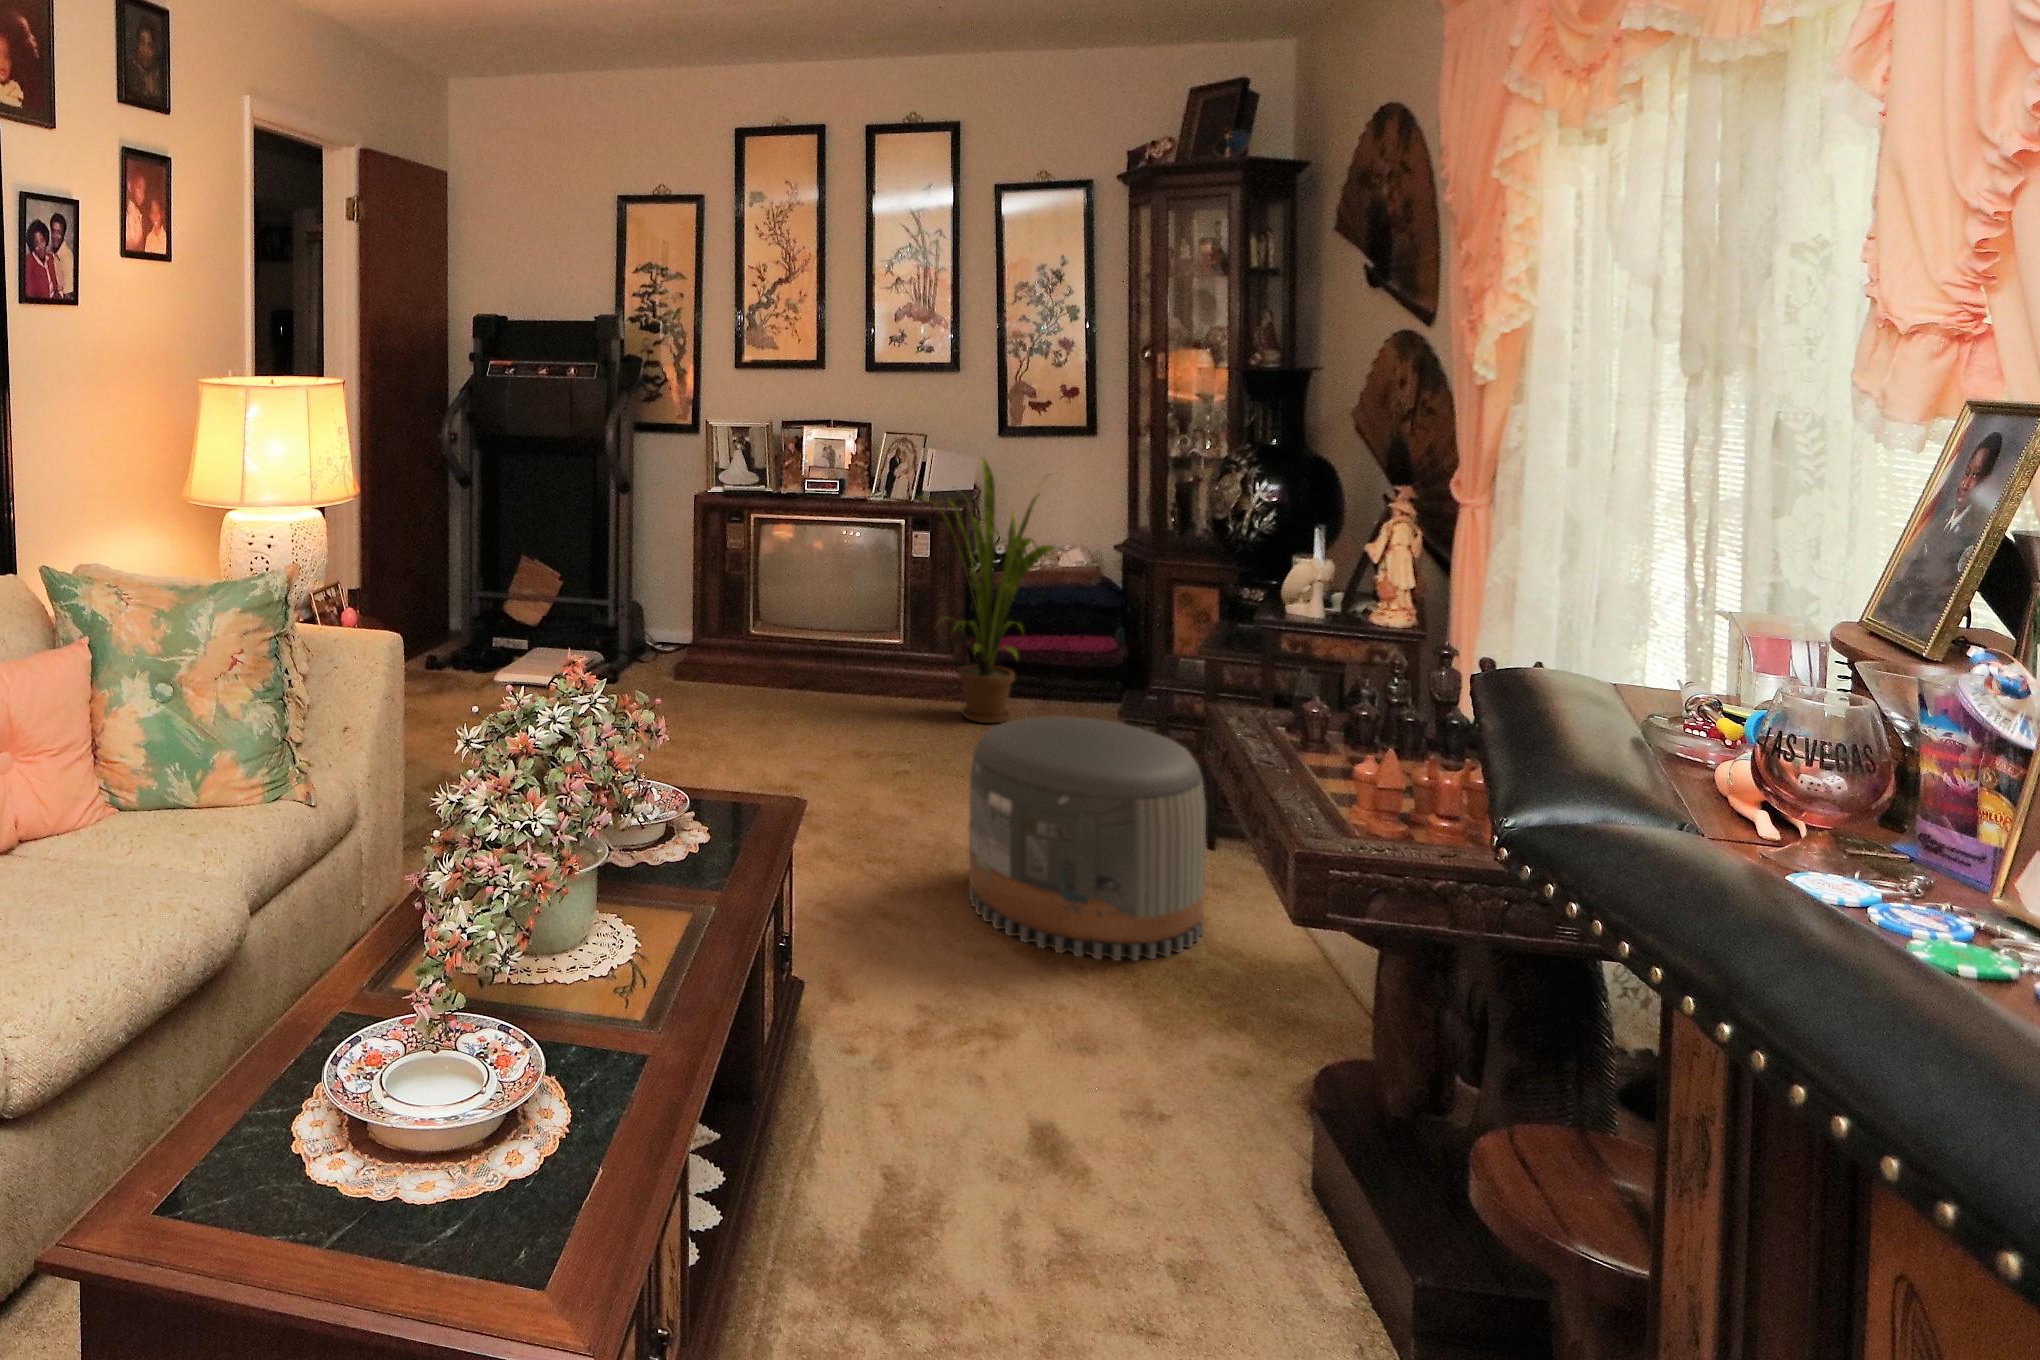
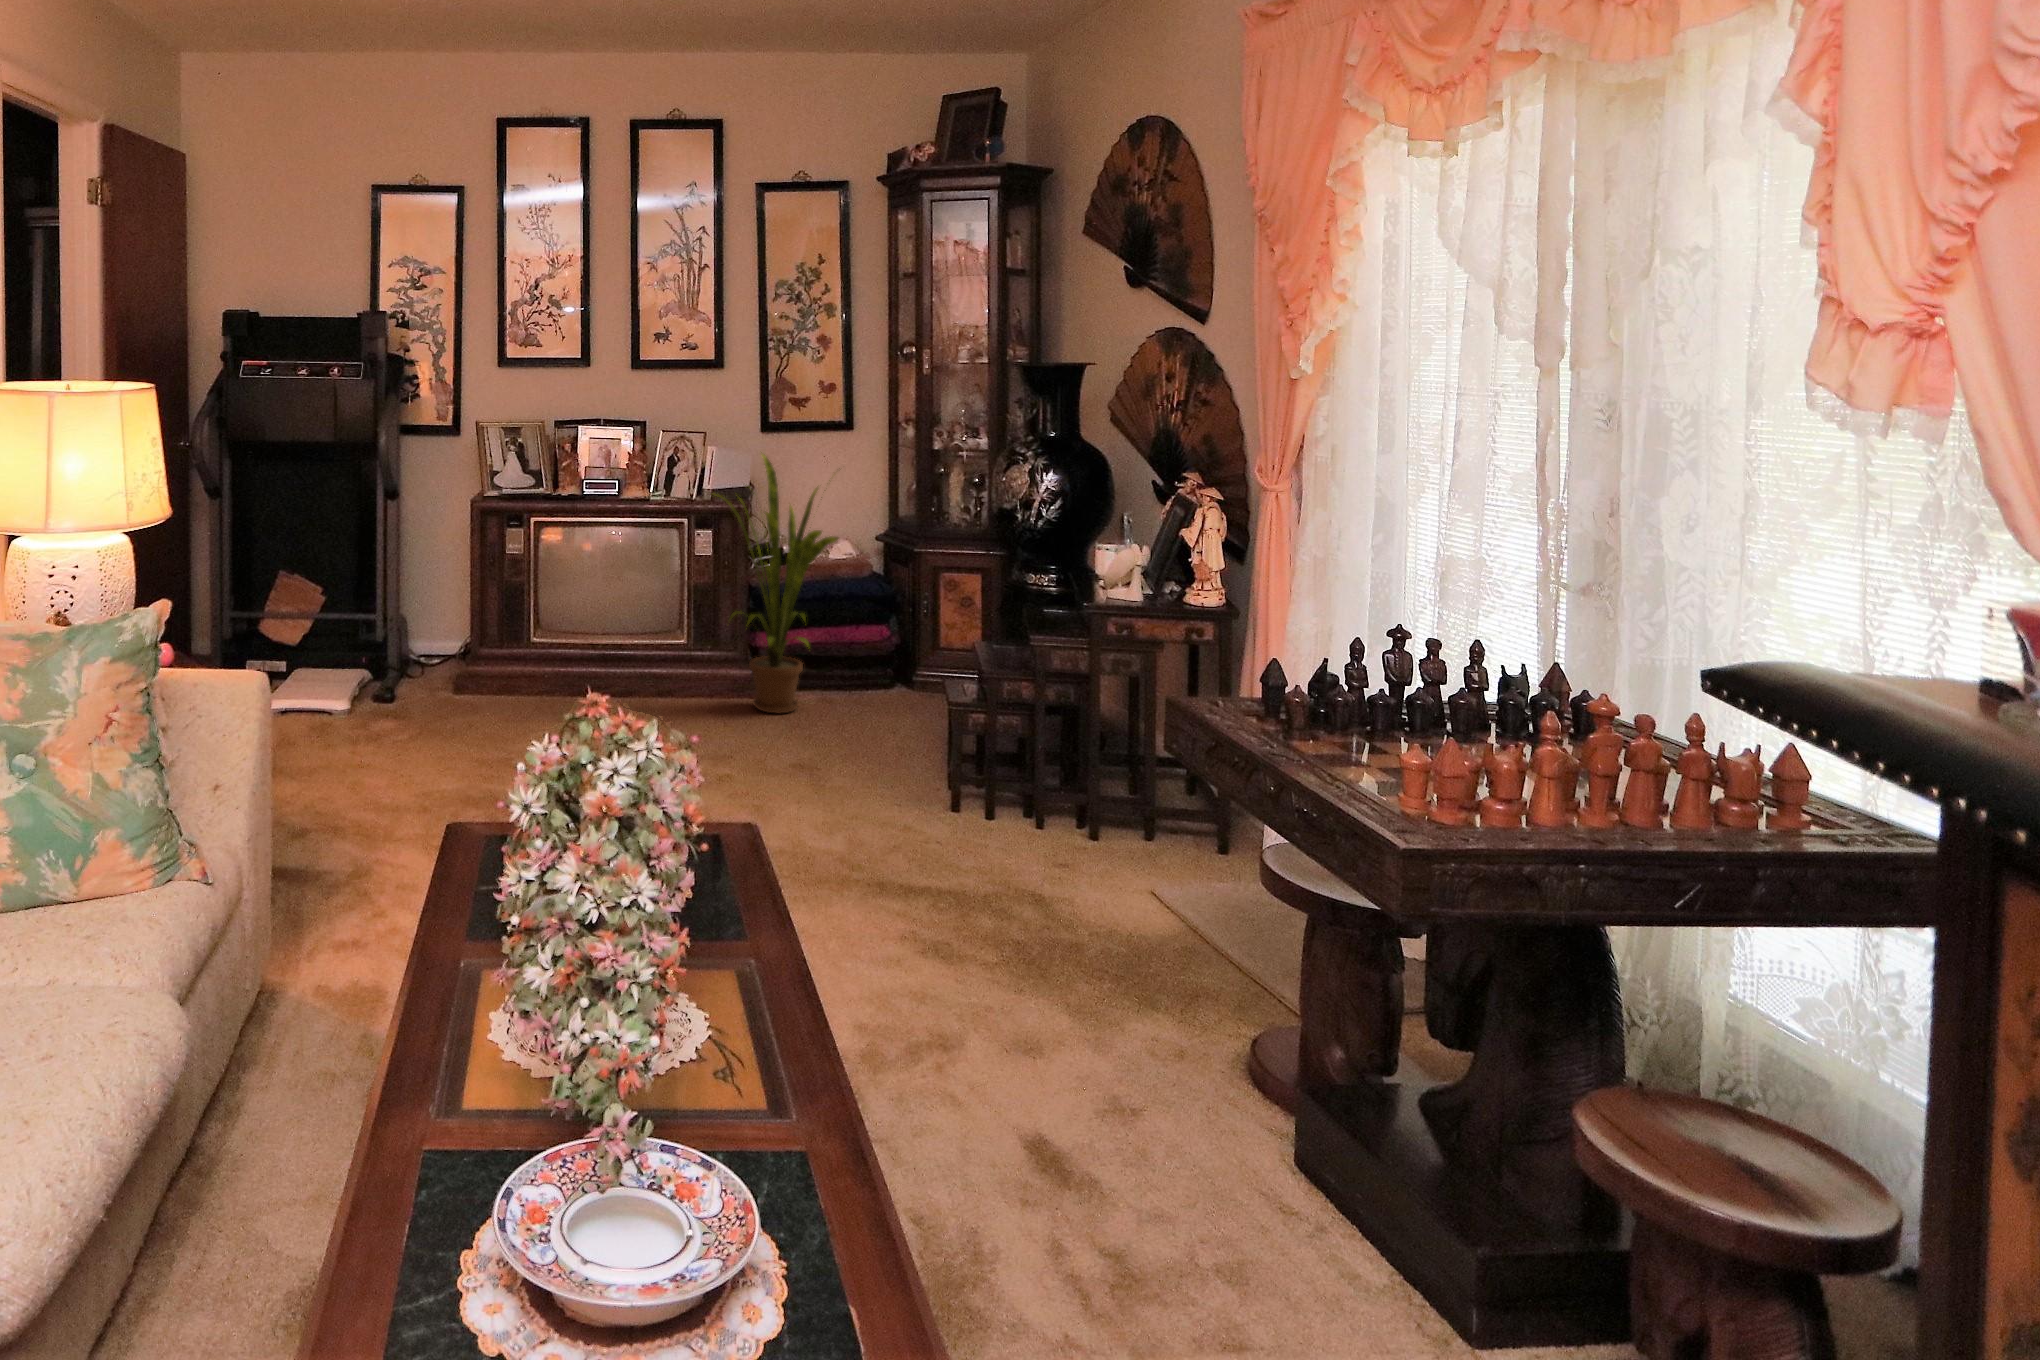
pouf: present [969,716,1206,961] -> none [844,706,1070,944]

